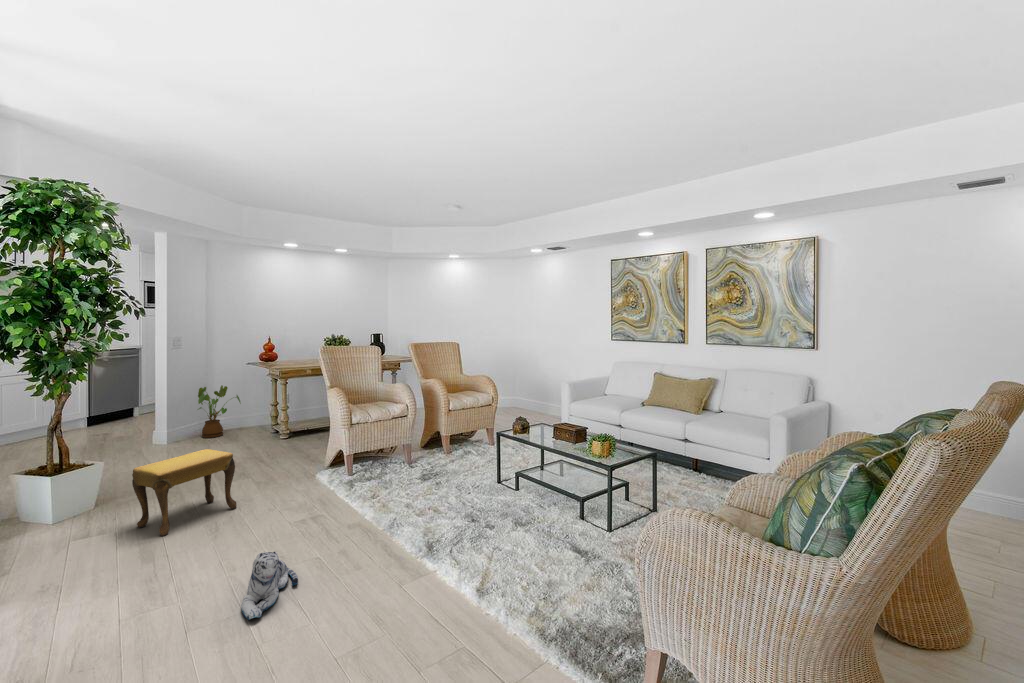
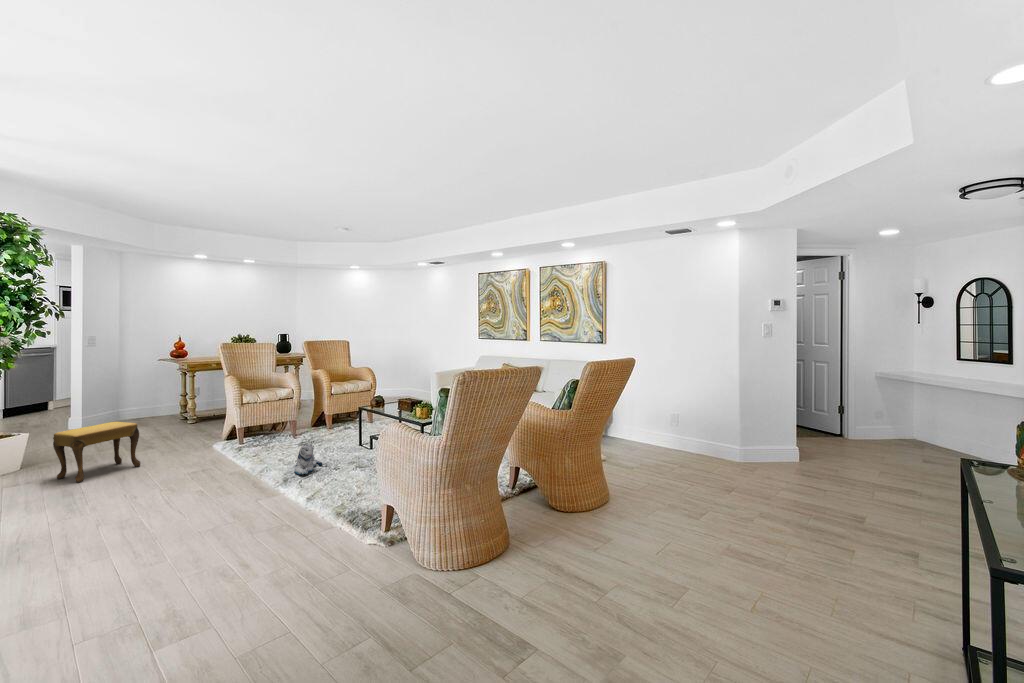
house plant: present [198,385,241,438] -> none [109,379,152,424]
plush toy: present [241,552,298,620] -> present [295,444,322,475]

